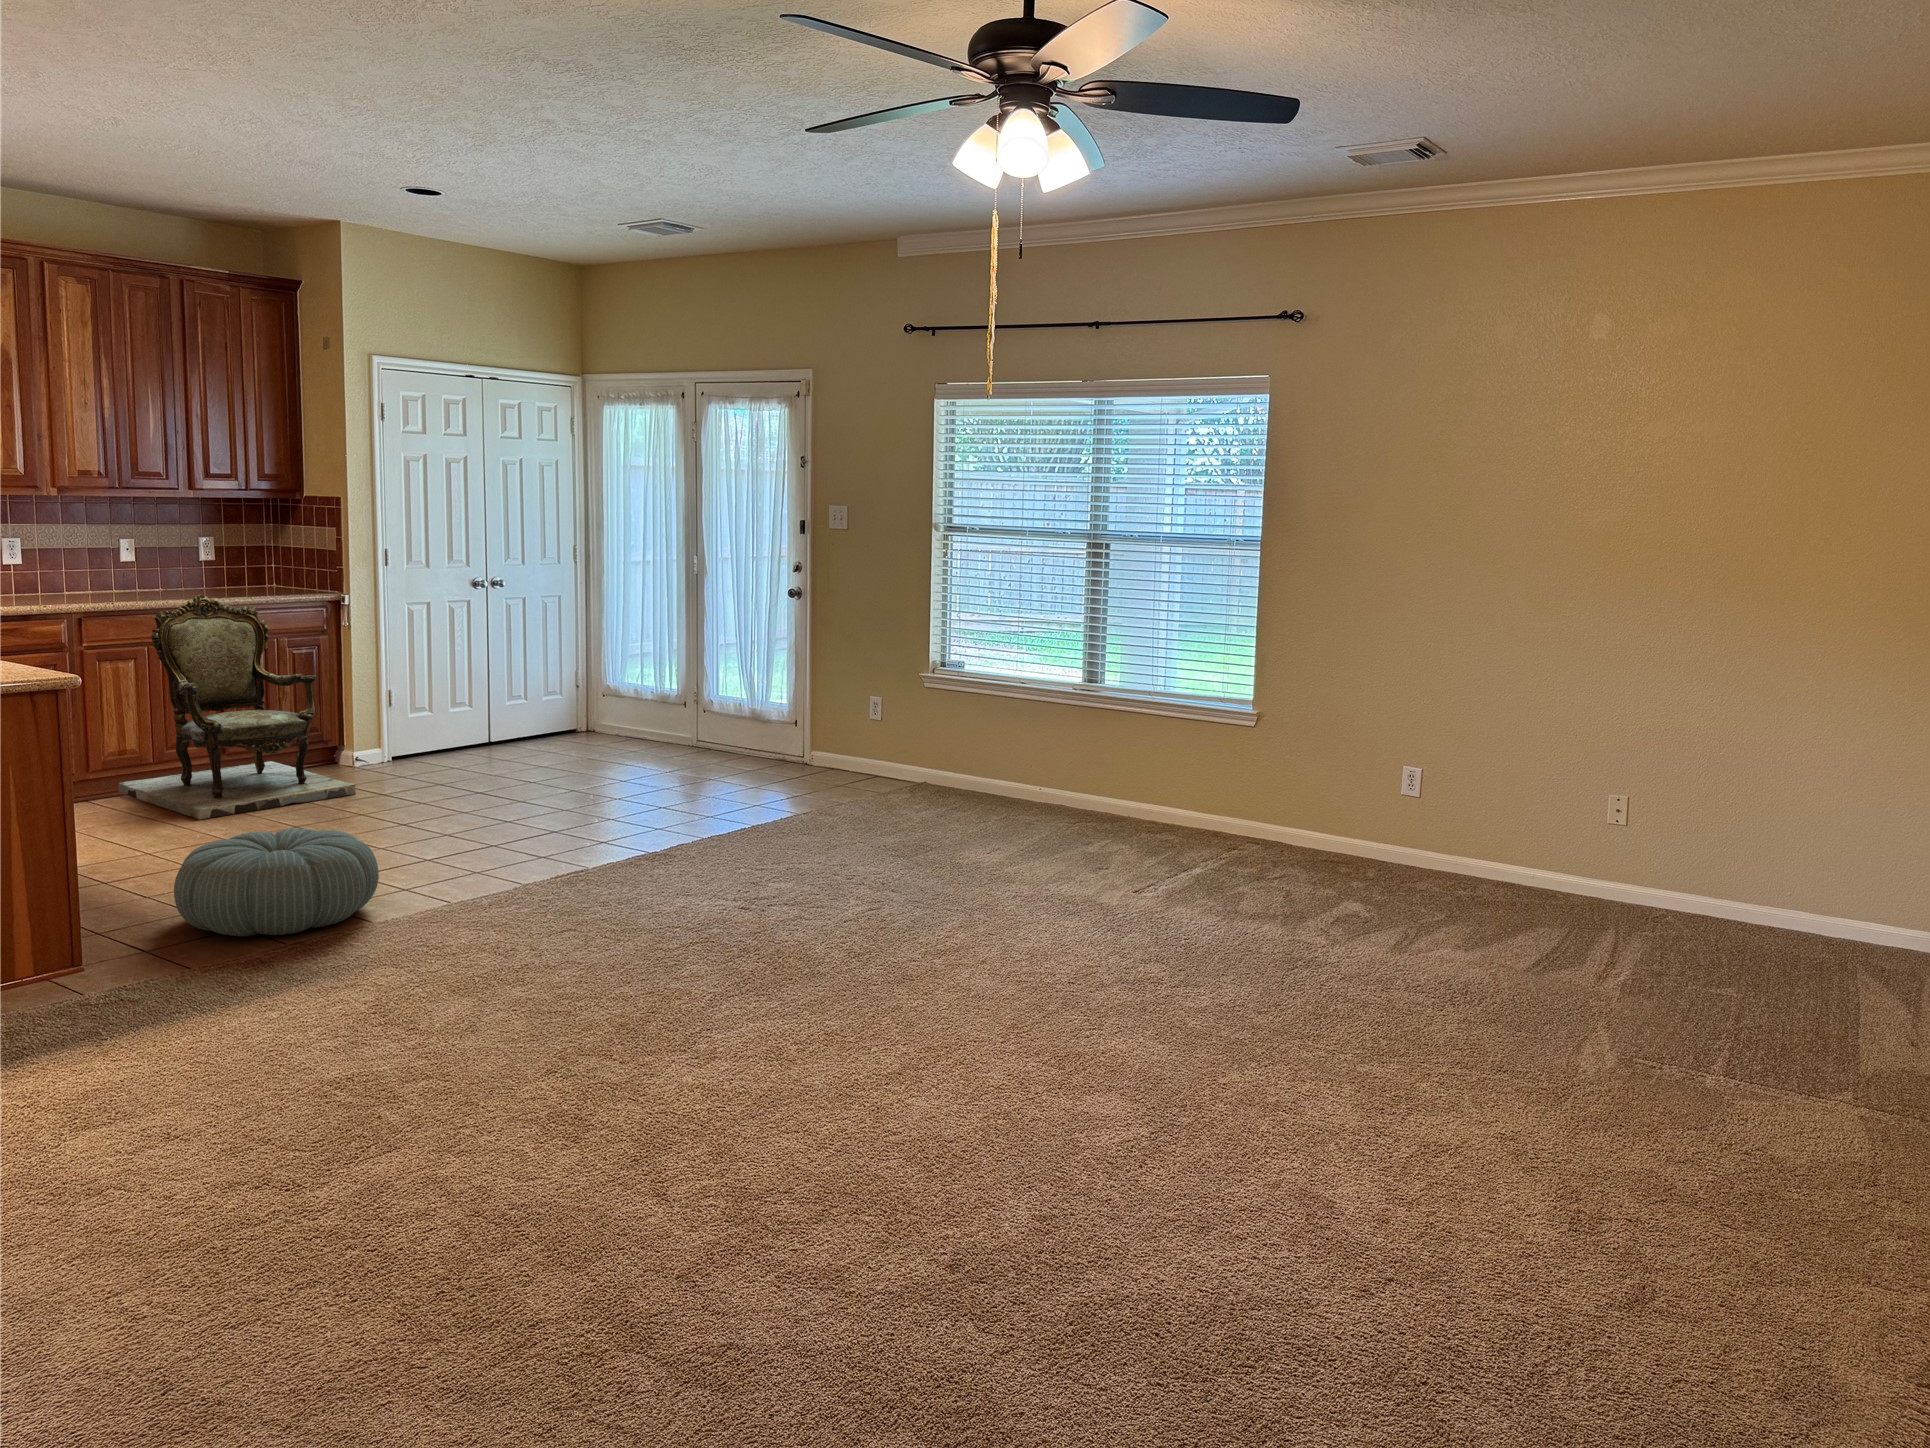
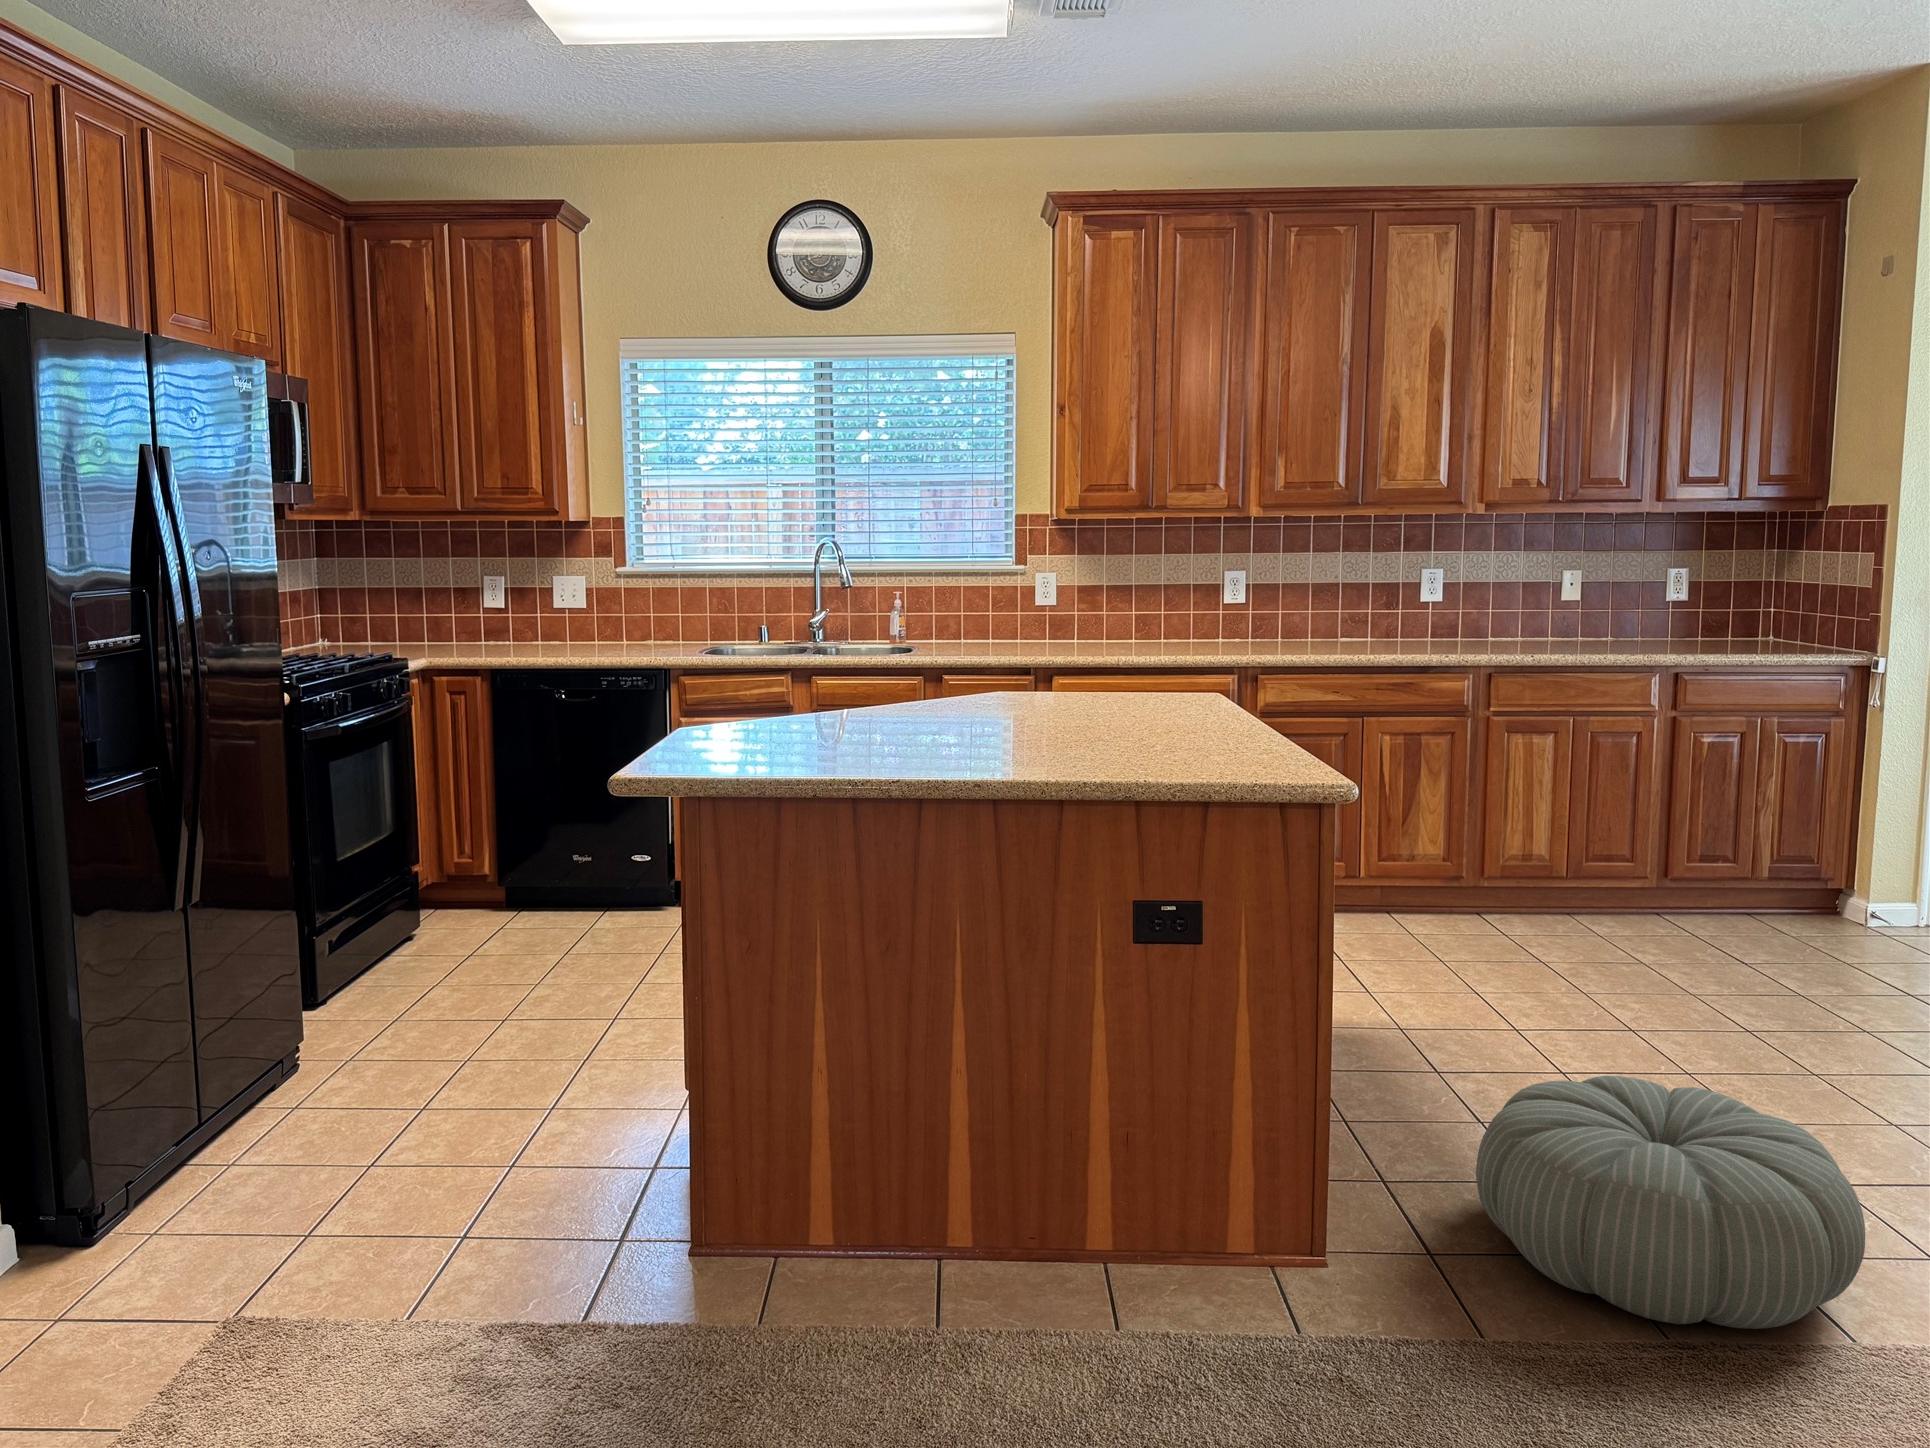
armchair: present [119,595,356,819] -> none [1518,649,1861,989]

